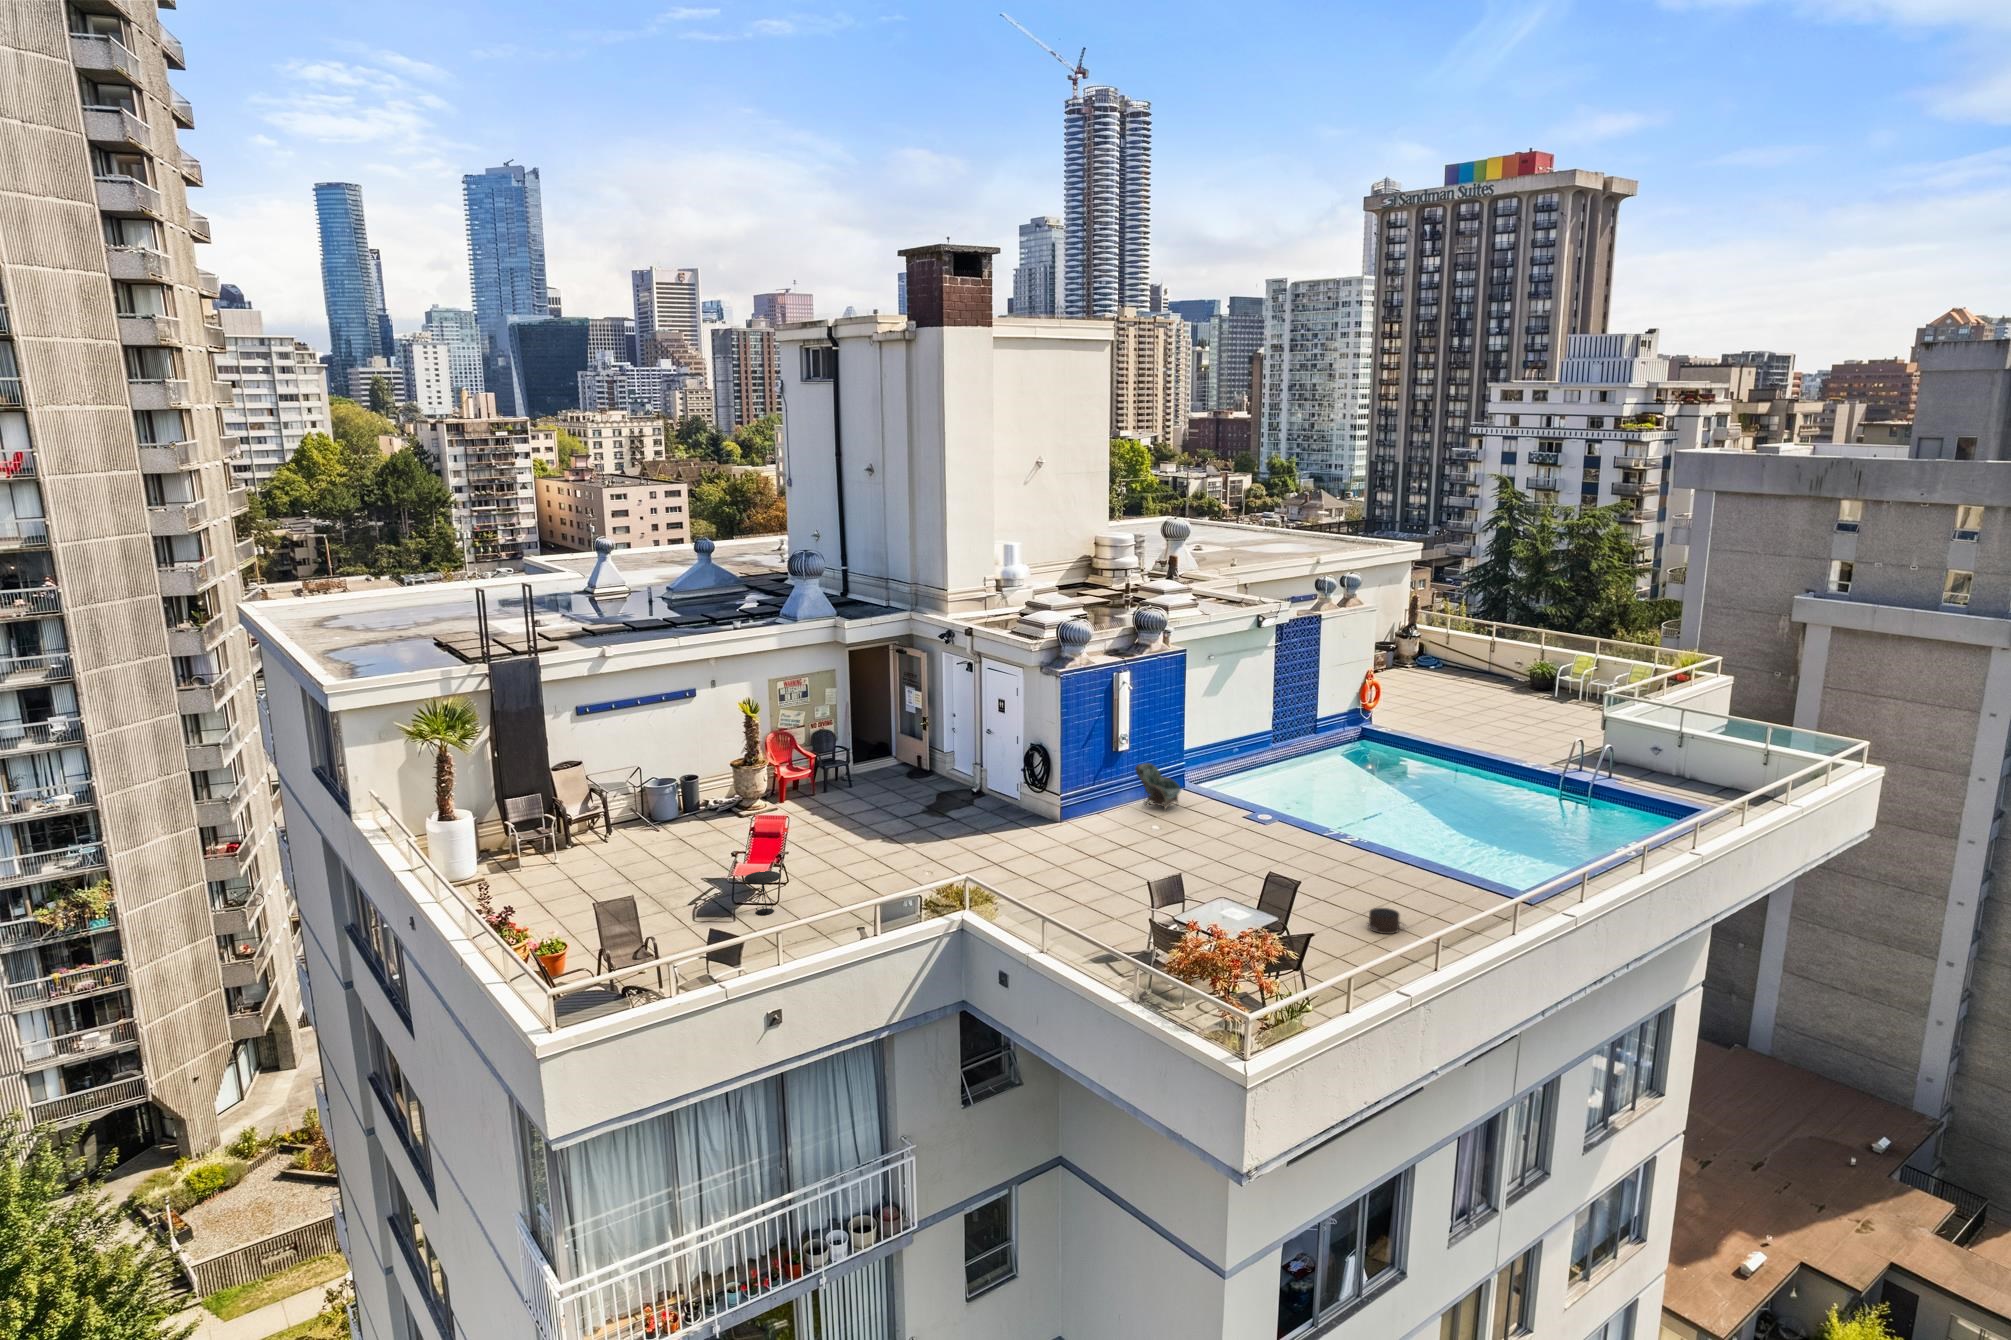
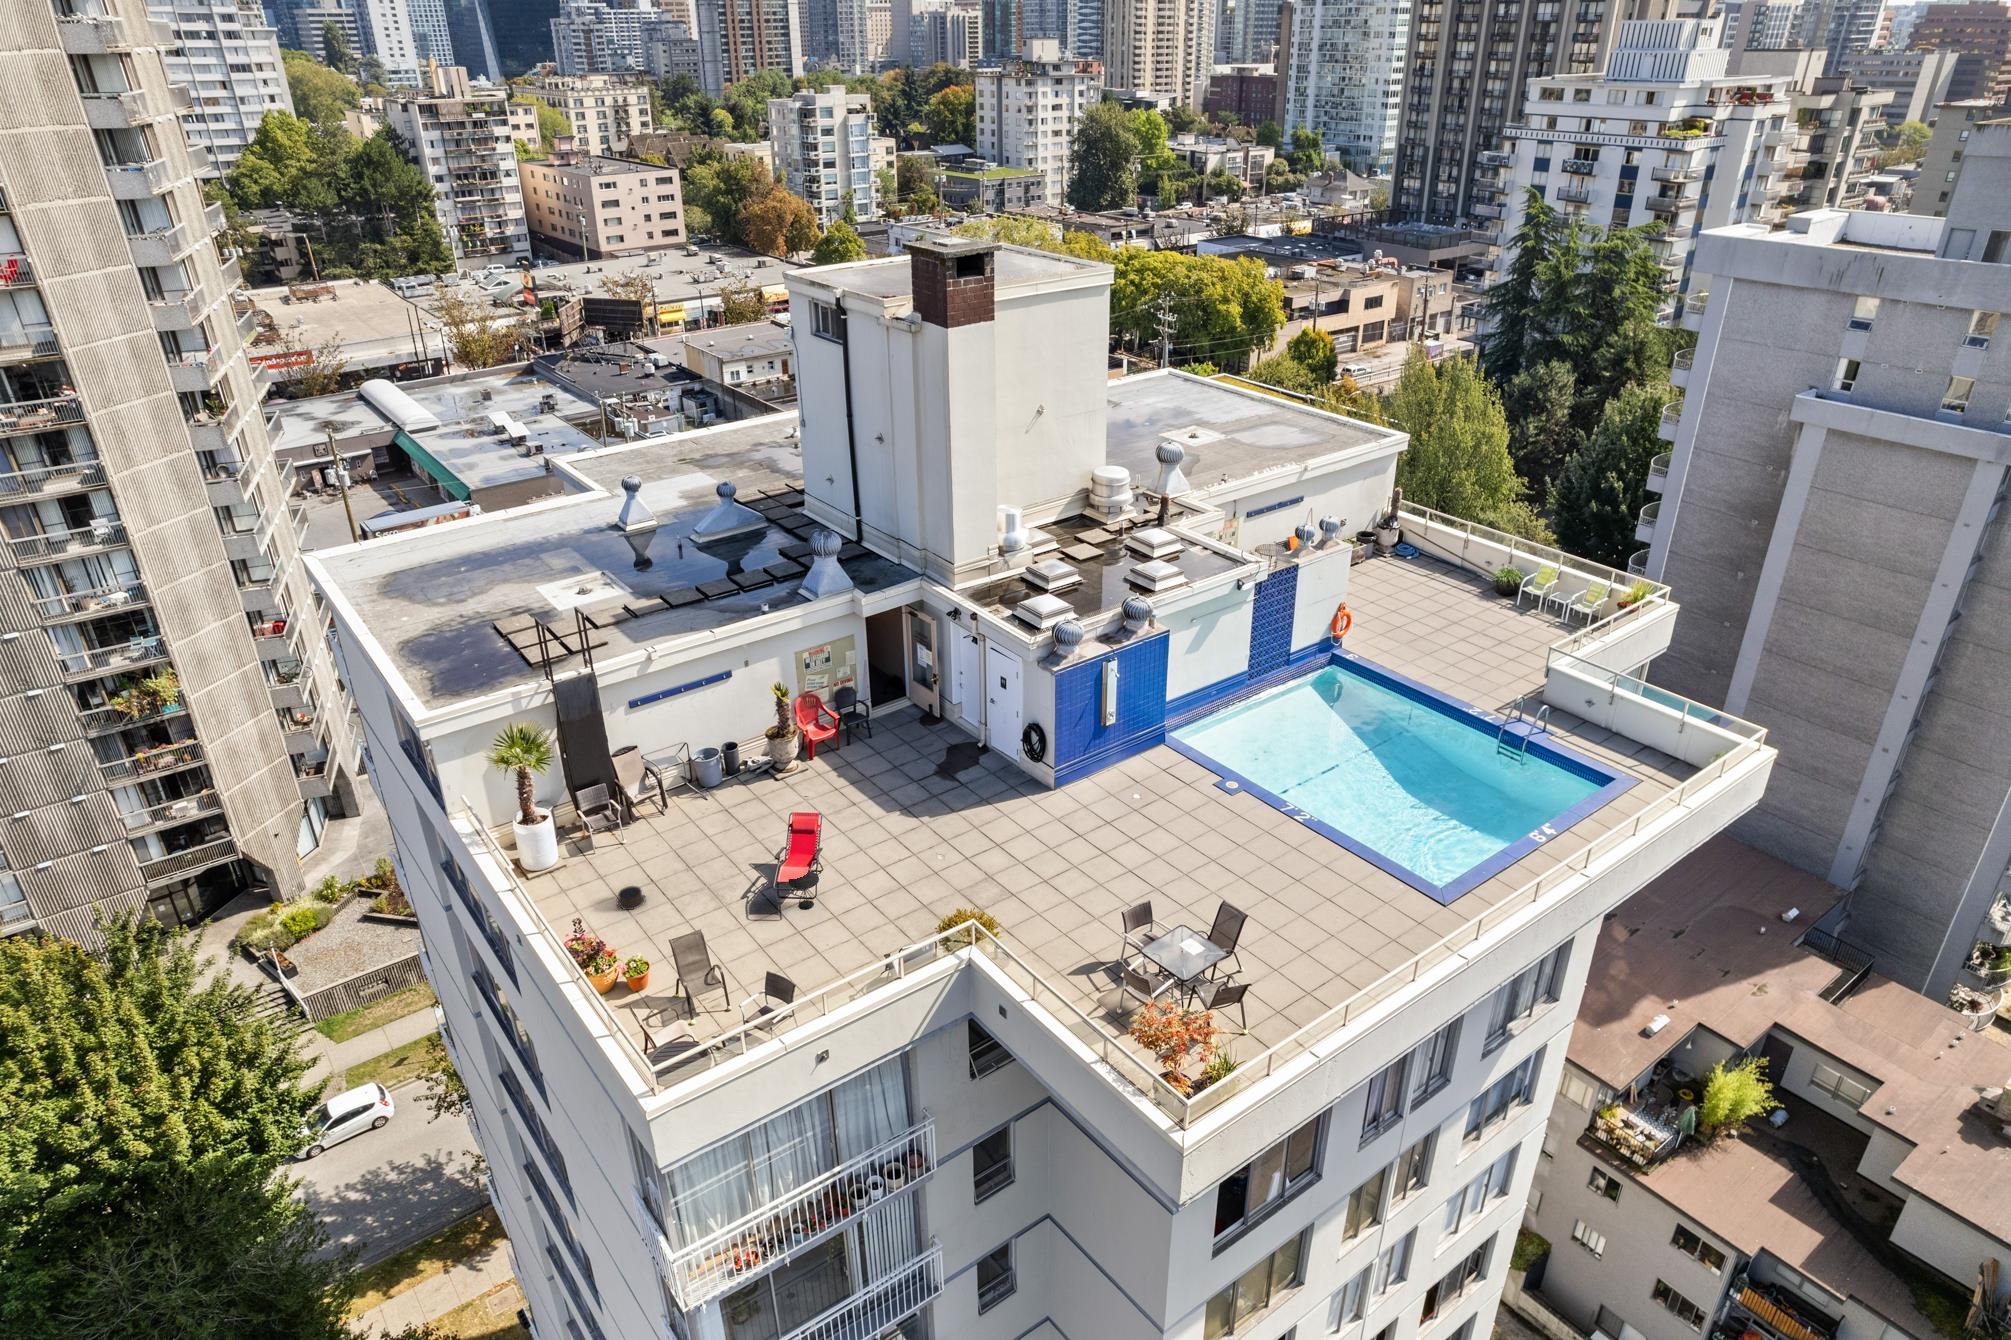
armchair: present [1135,763,1180,811] -> none [1121,729,1159,777]
pouf: present [1368,908,1404,934] -> present [617,886,646,910]

